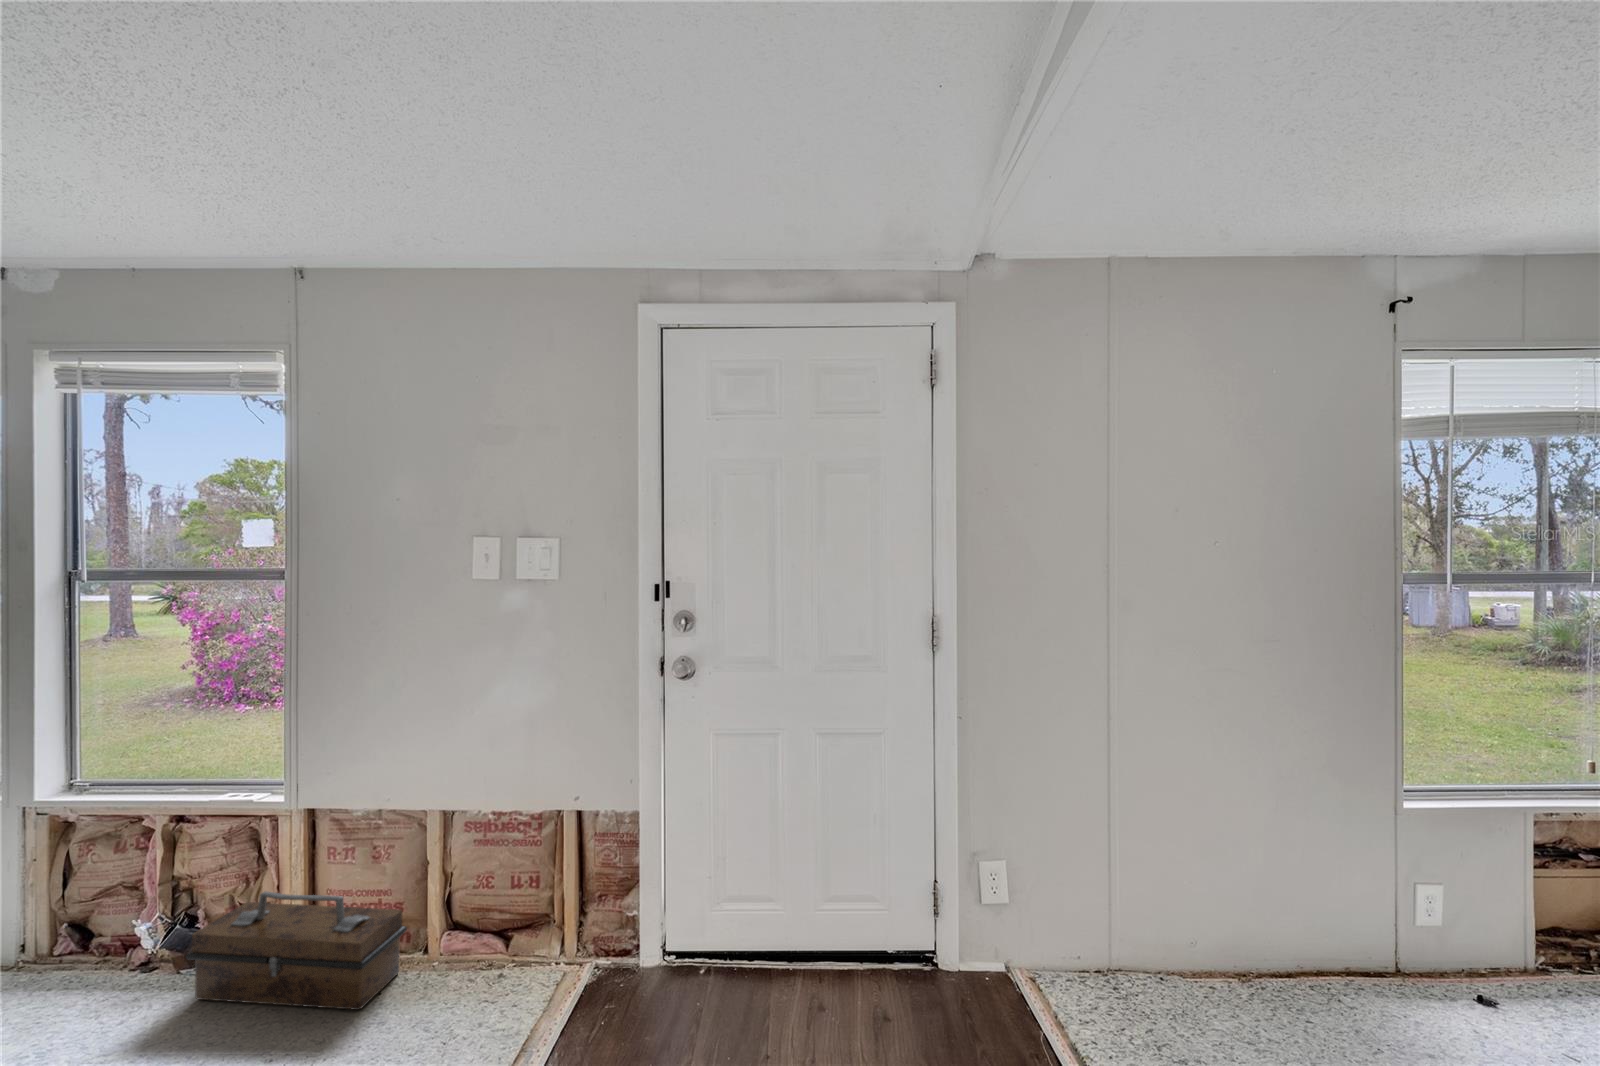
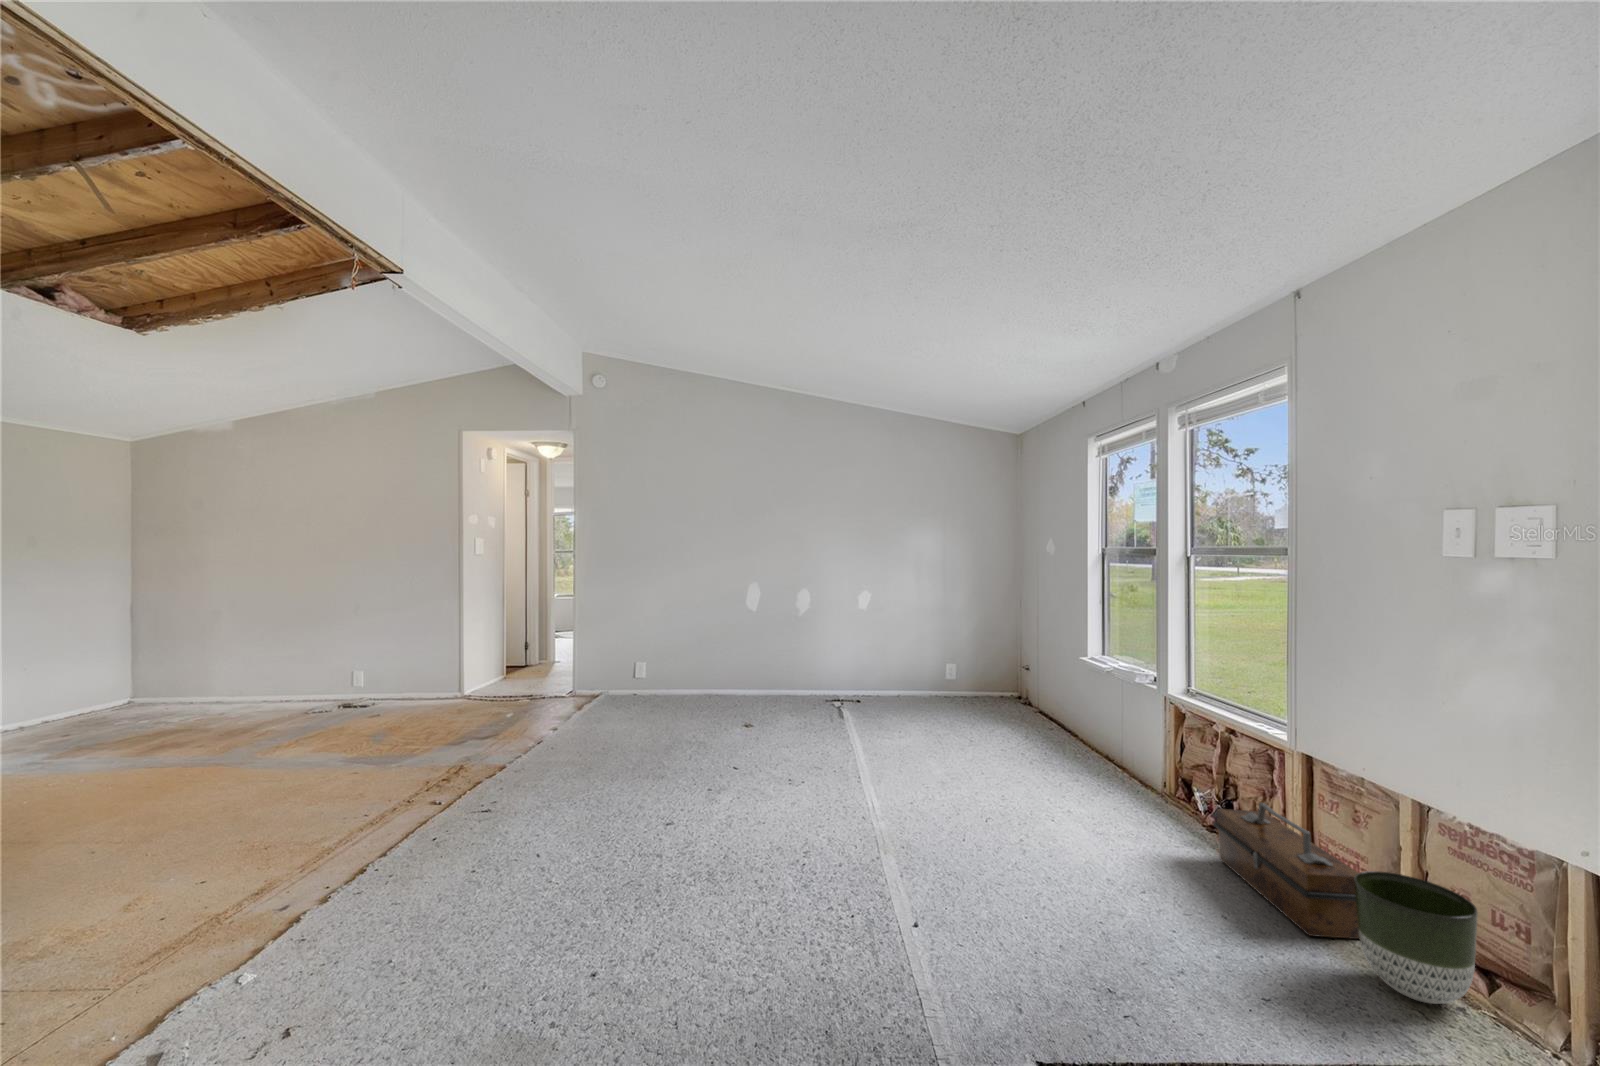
planter: none [420,878,512,999] -> present [1354,871,1478,1004]

